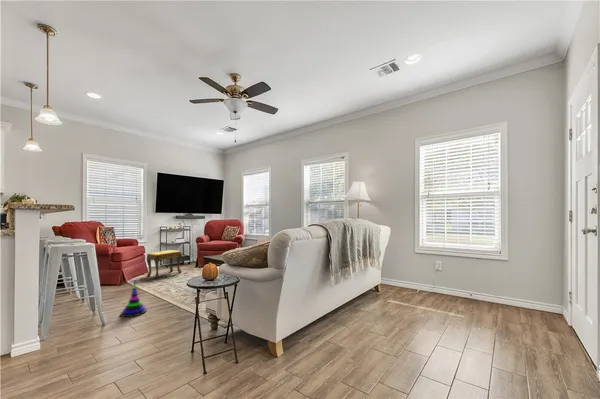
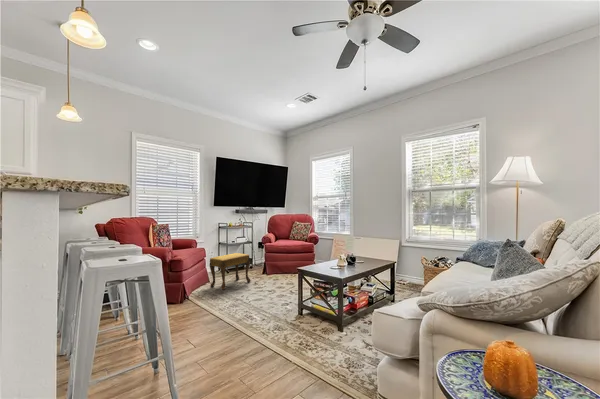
stacking toy: present [121,280,147,317] -> none [198,313,236,380]

